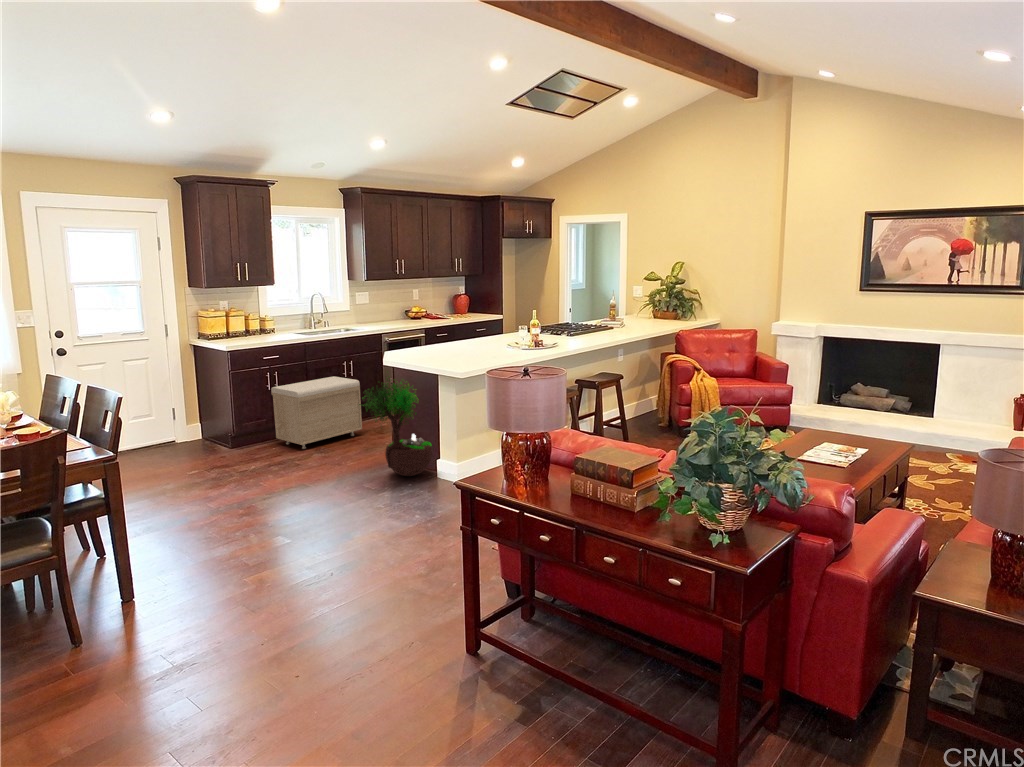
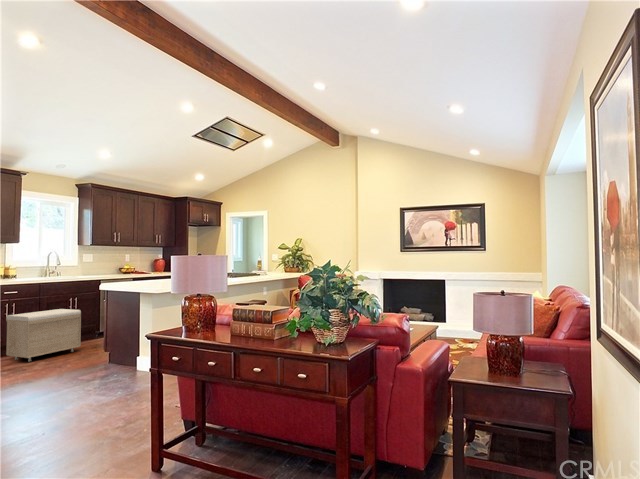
potted tree: present [362,381,432,476] -> none [77,294,134,372]

